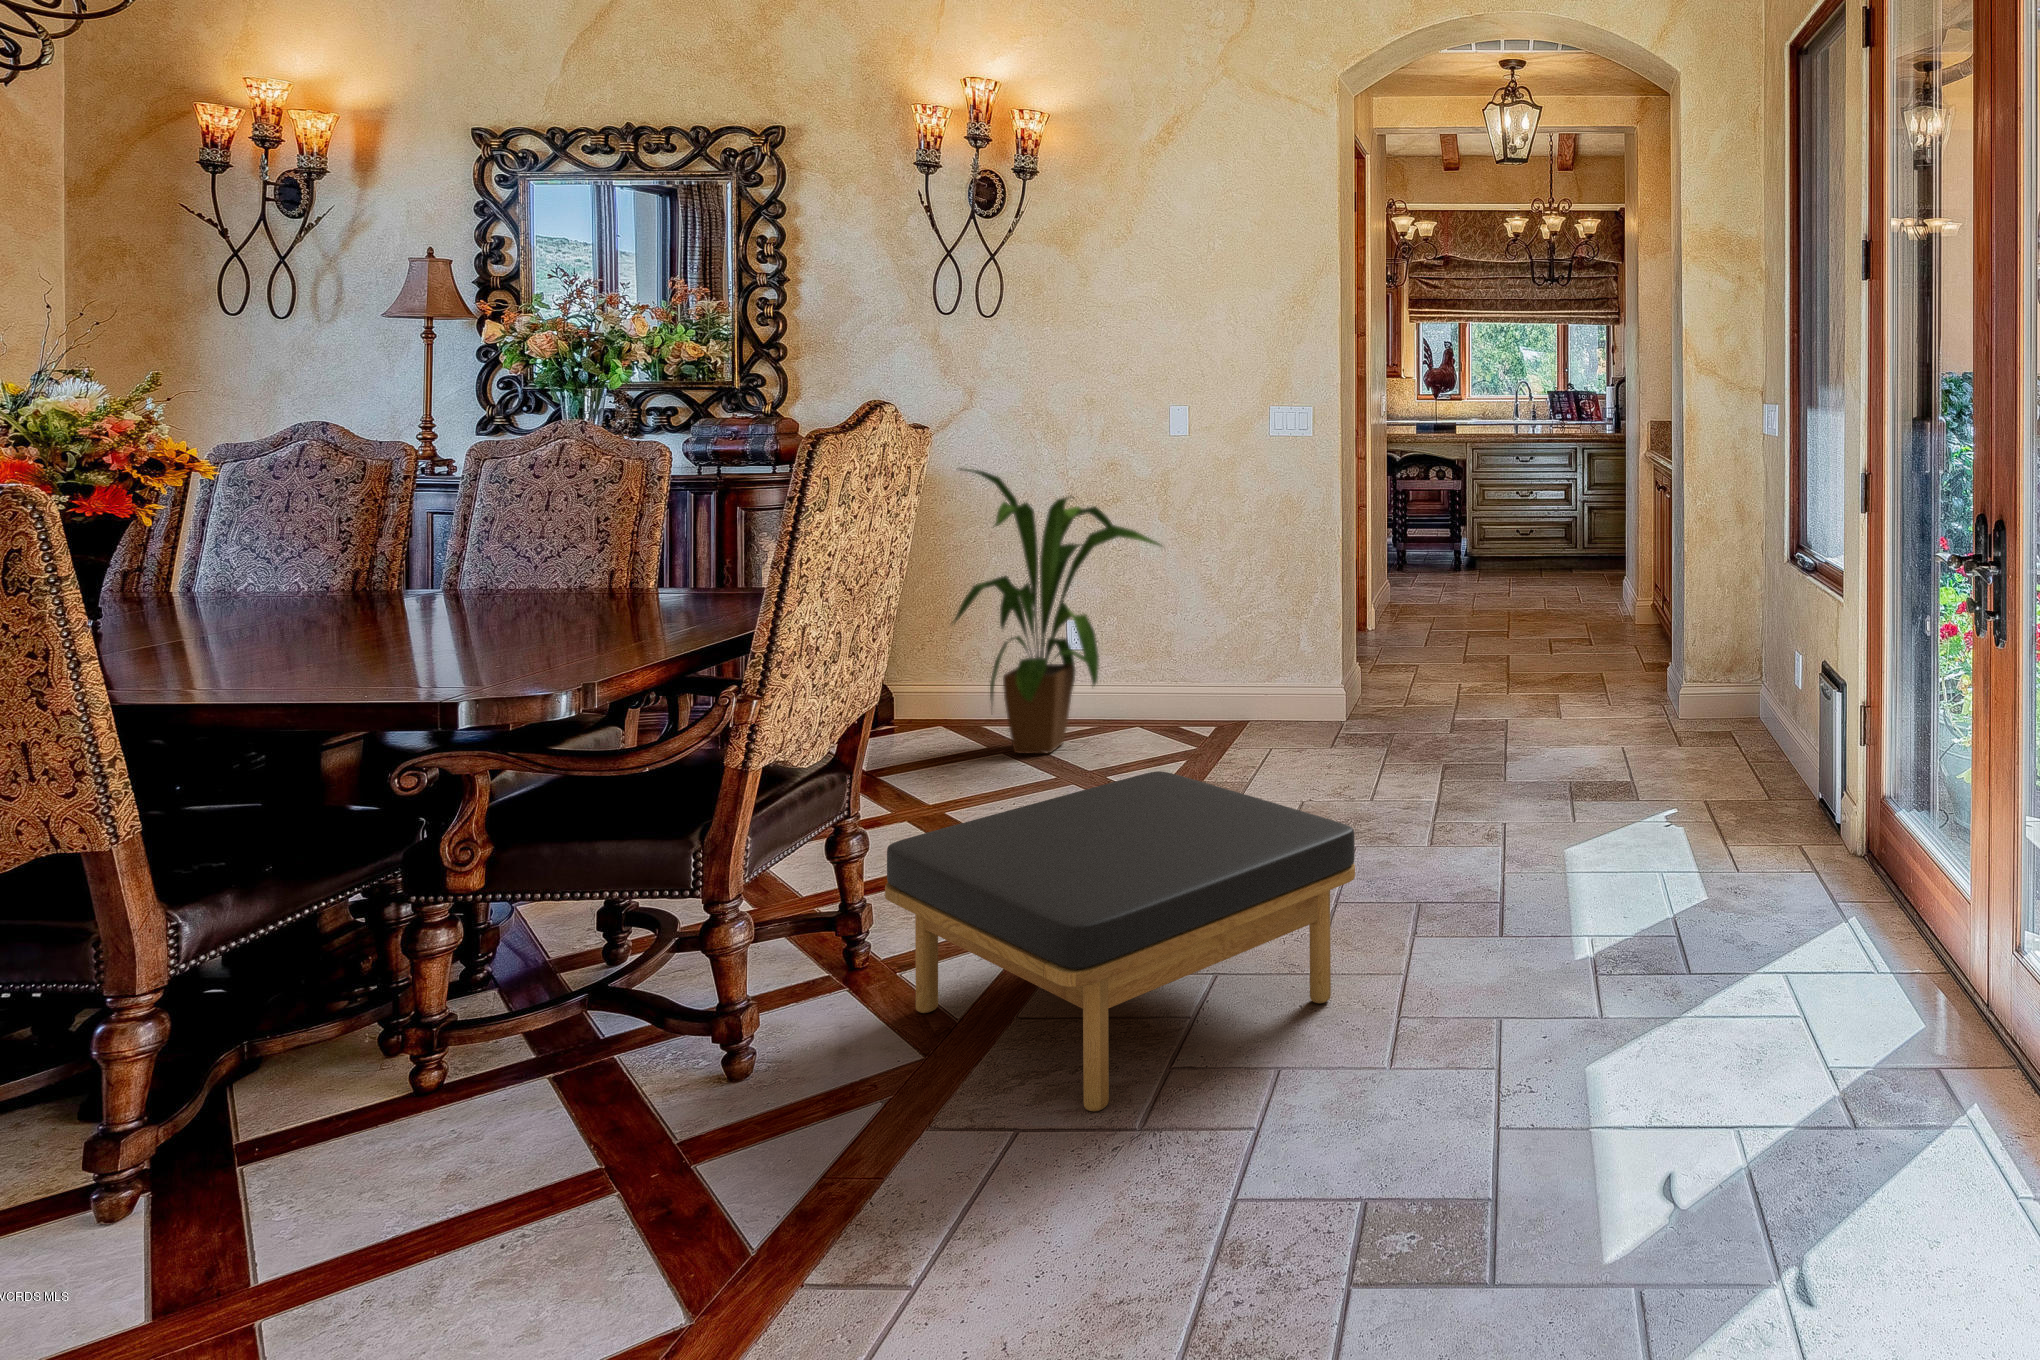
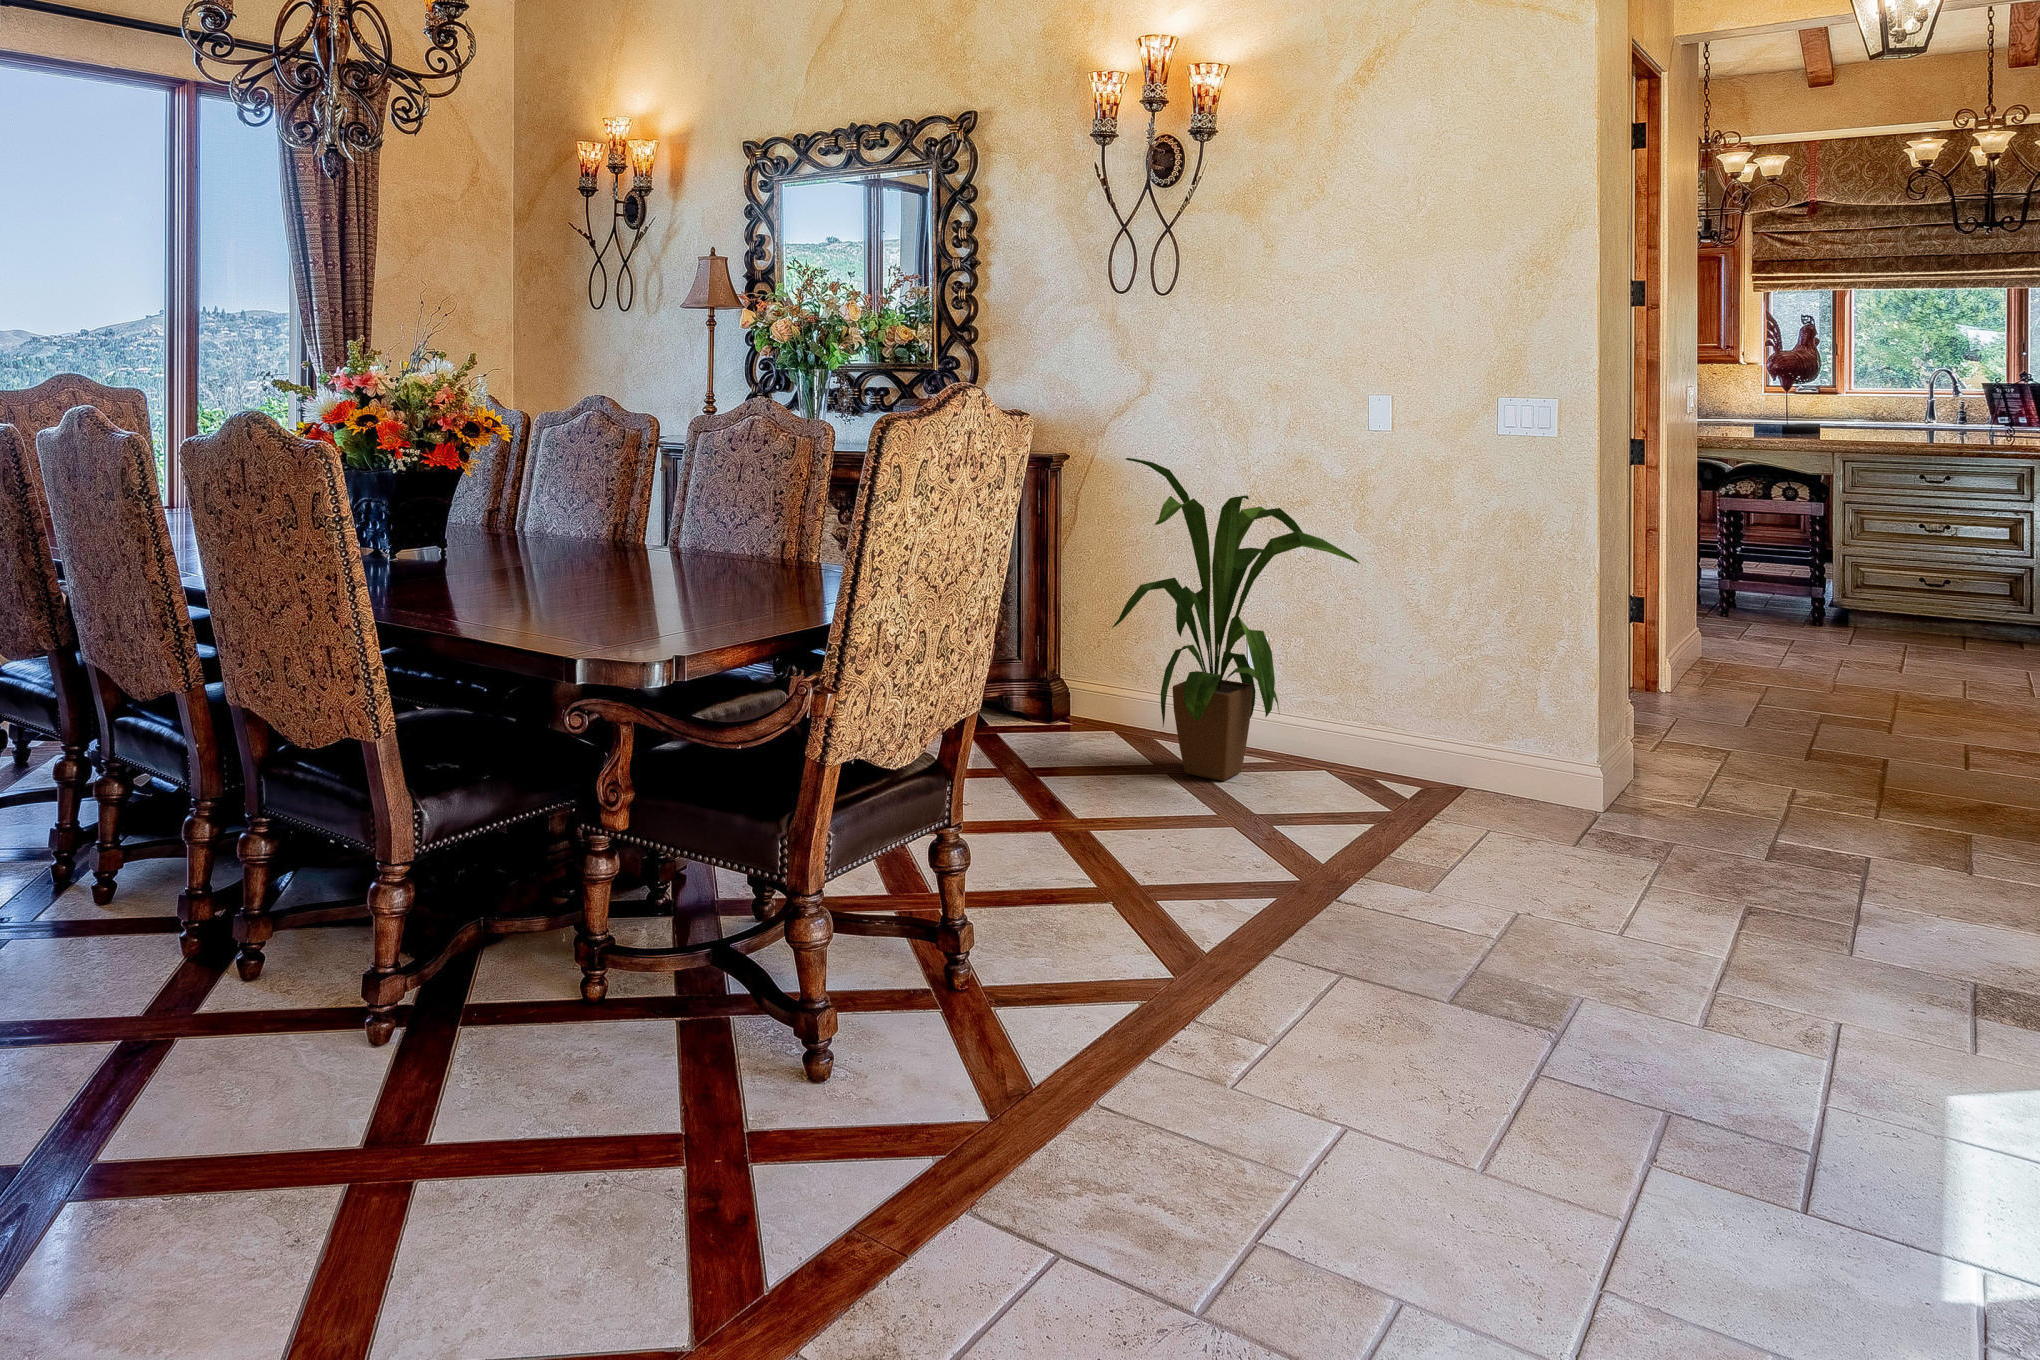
ottoman: present [885,771,1355,1111] -> none [967,843,1538,1263]

